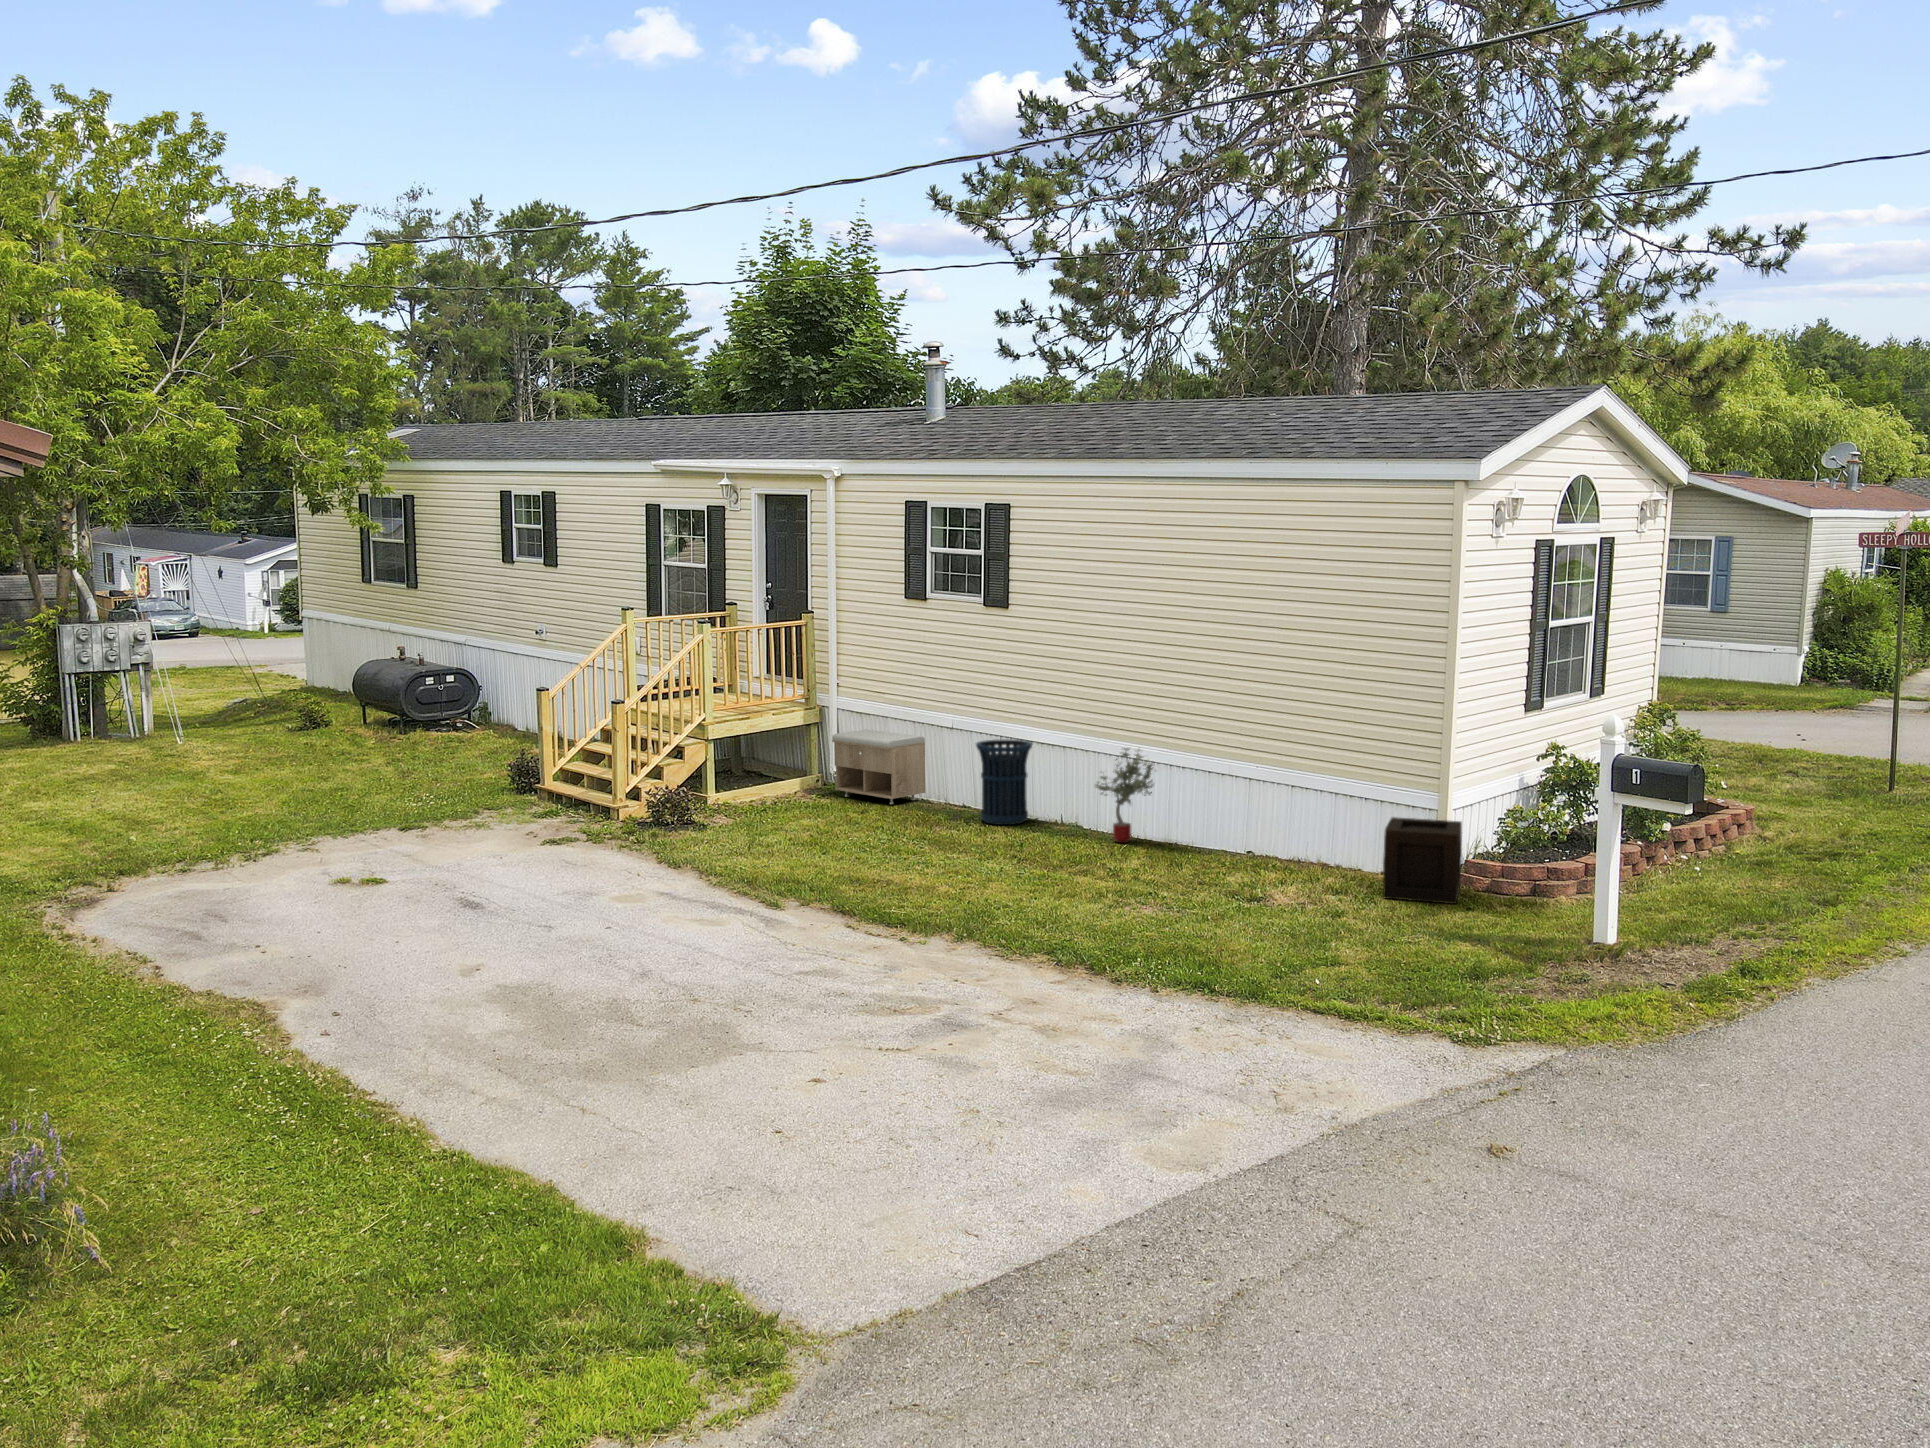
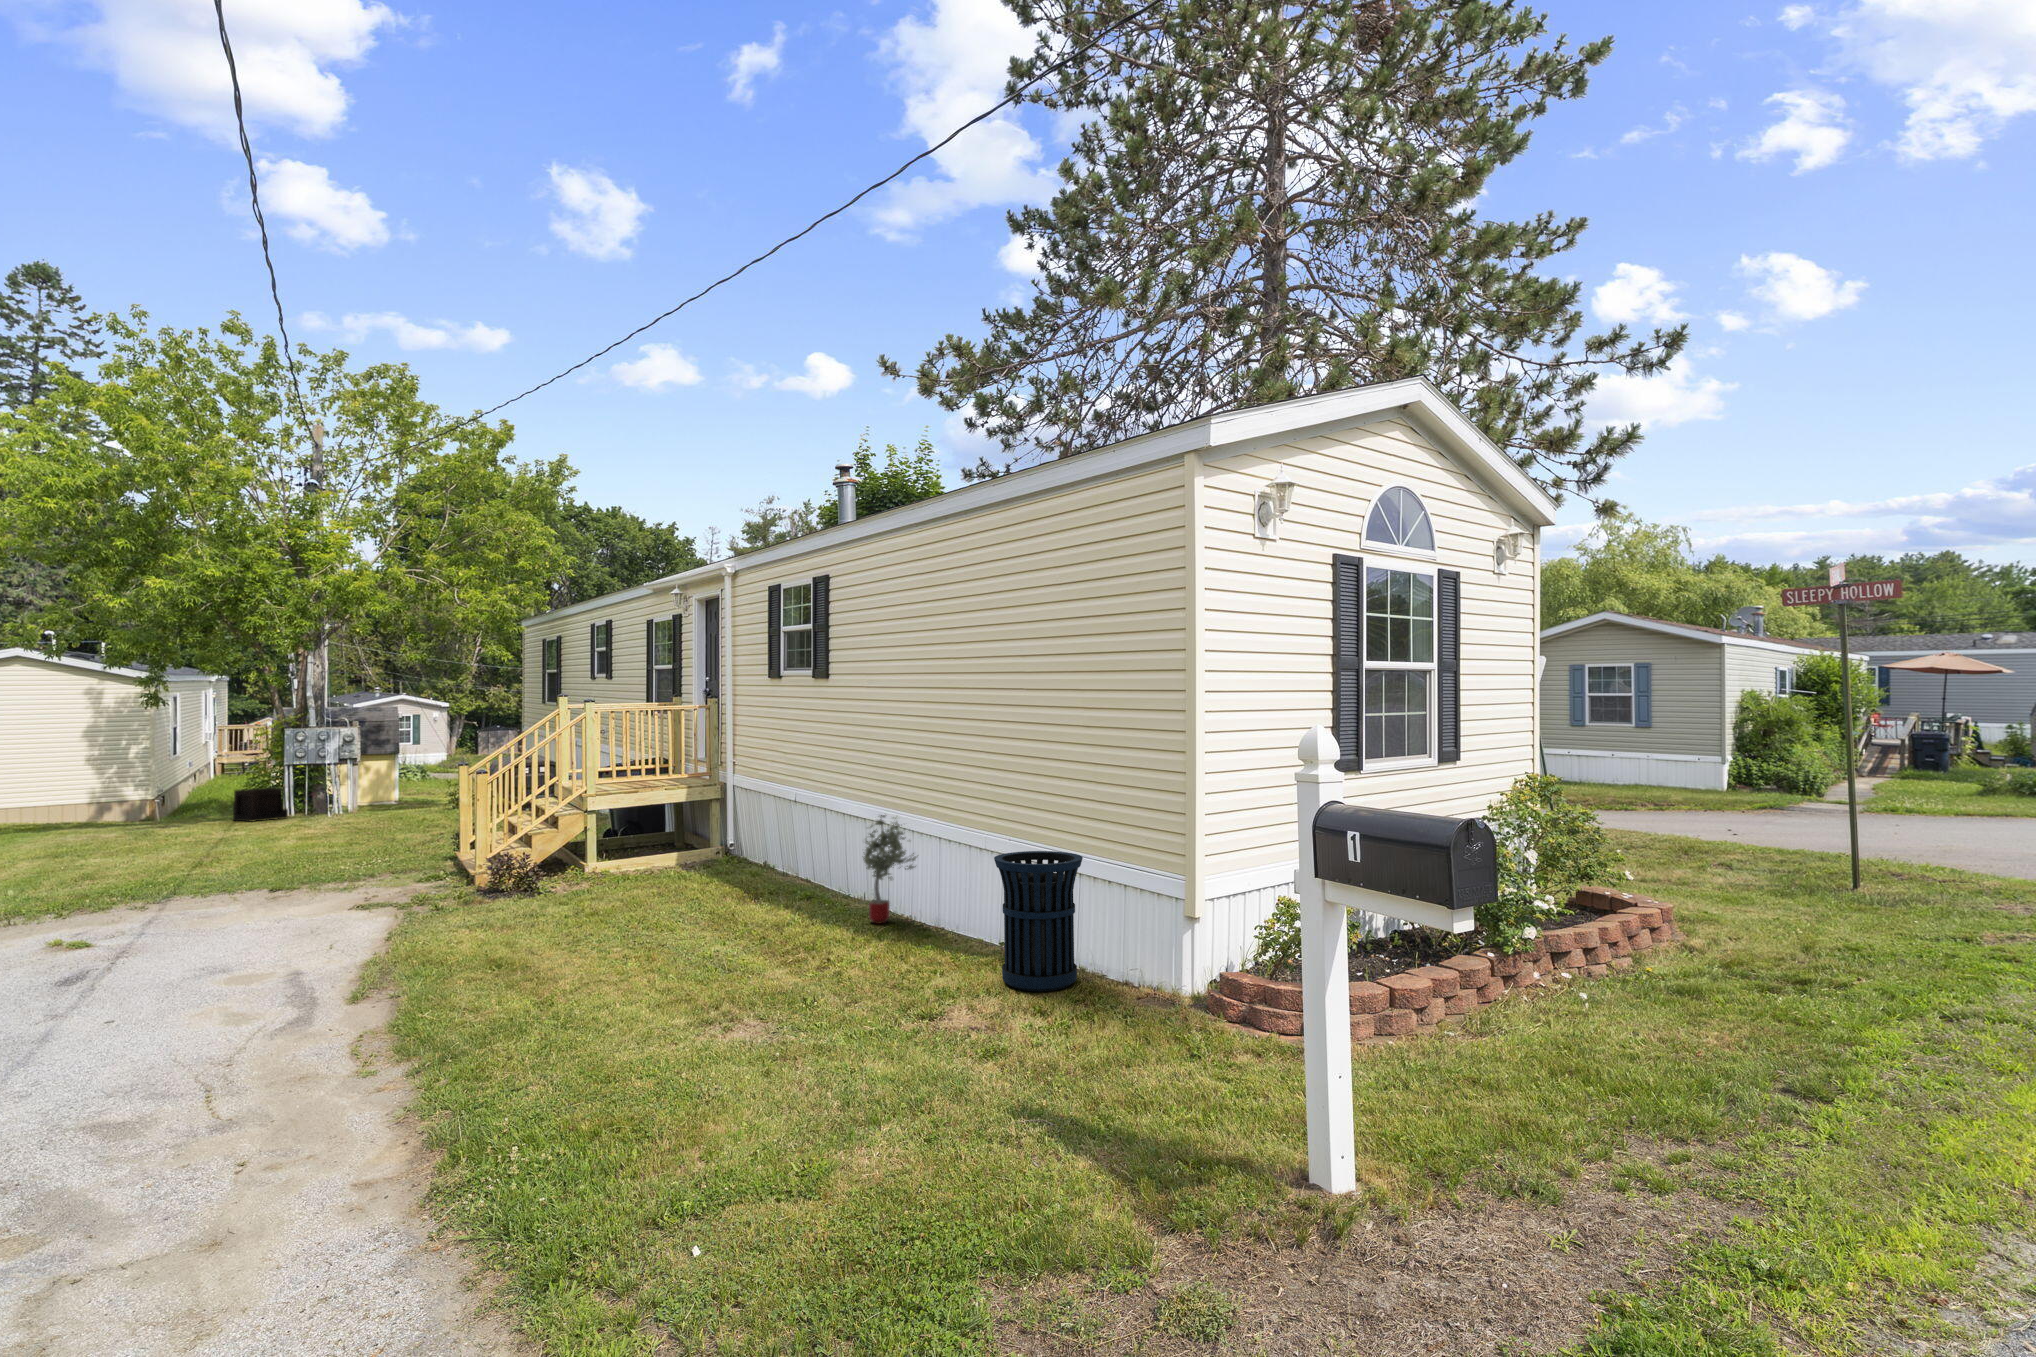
storage bench: present [832,730,925,804] -> none [705,803,779,874]
trash can: present [976,739,1033,825] -> present [994,851,1083,991]
wooden crate: present [1383,817,1462,904] -> present [233,788,288,822]

